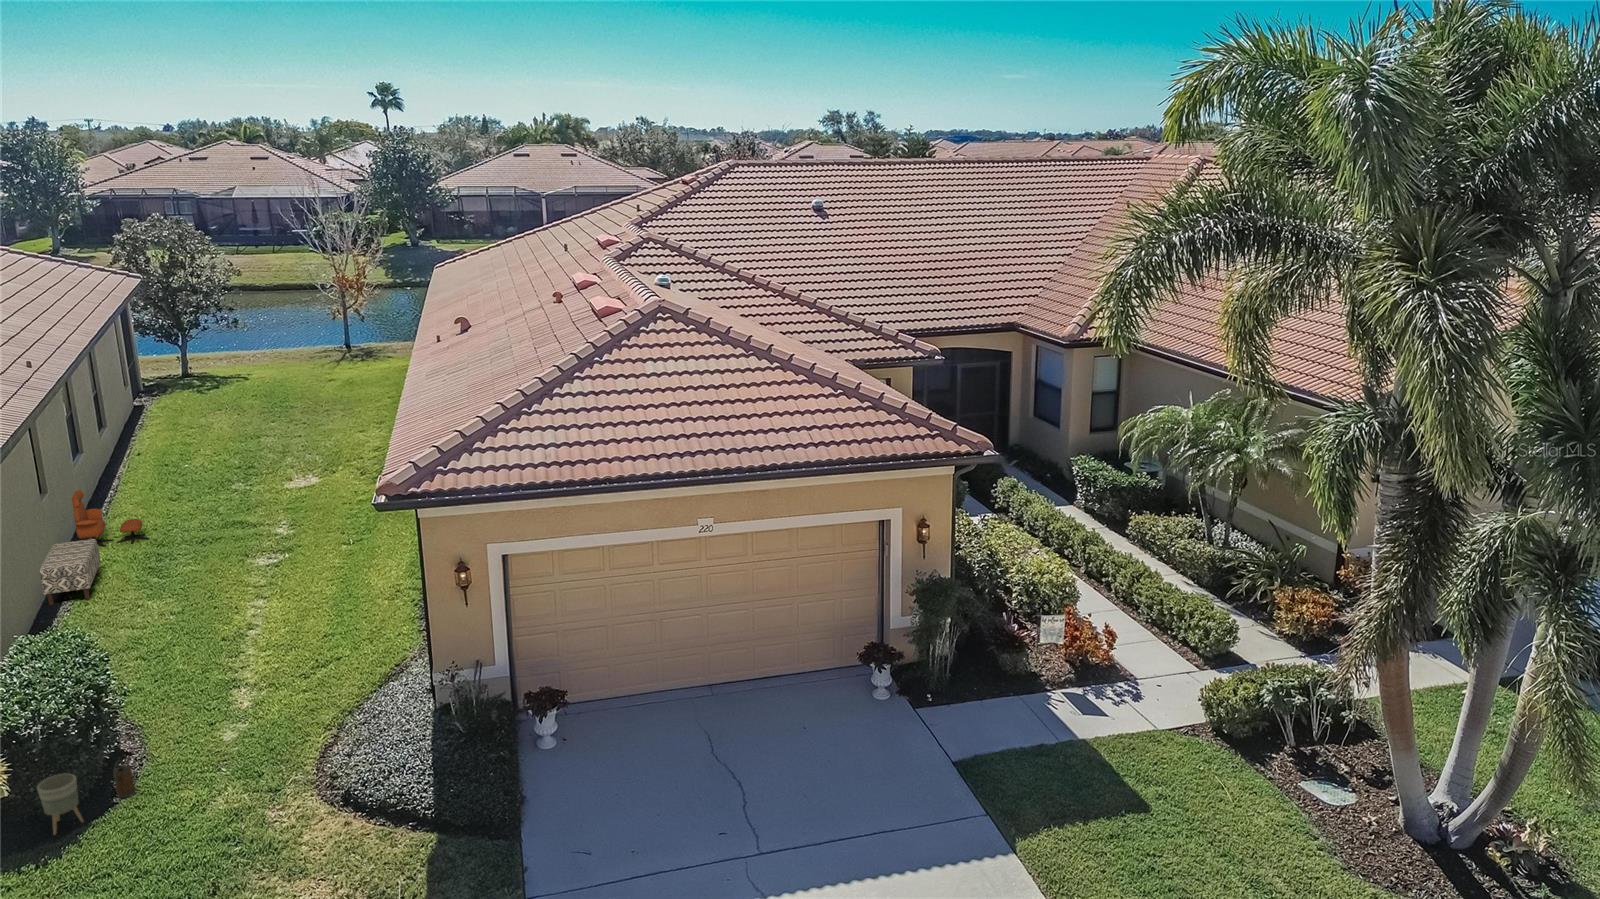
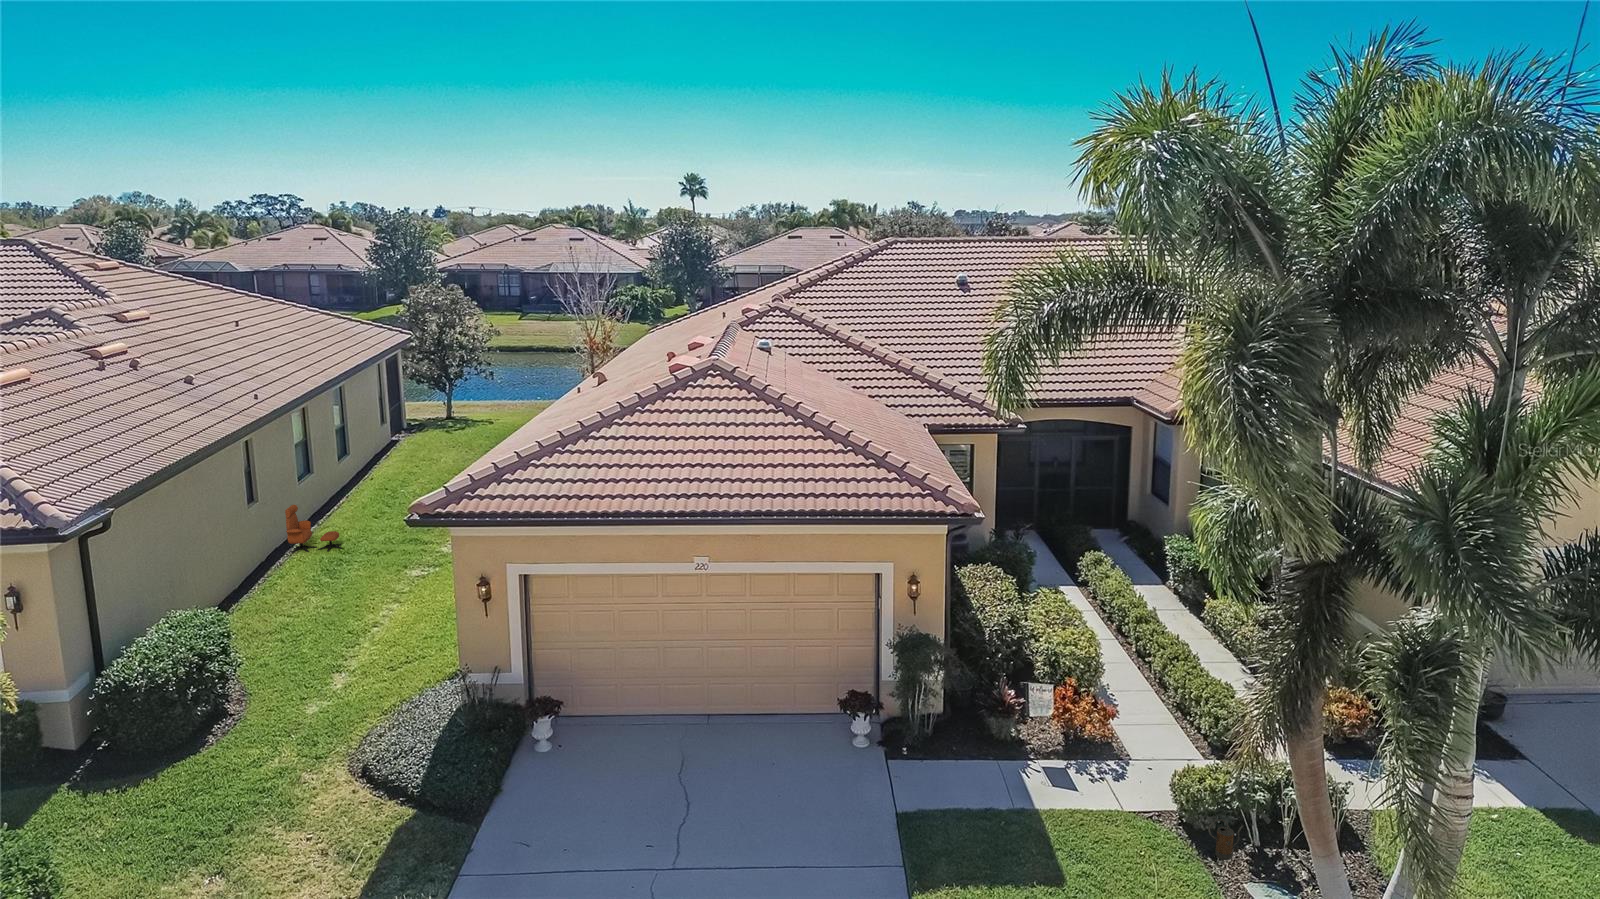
bench: present [40,539,100,605] -> none [237,544,292,594]
watering can: present [113,757,136,798] -> present [1208,819,1243,860]
planter: present [37,773,83,835] -> none [130,719,164,768]

